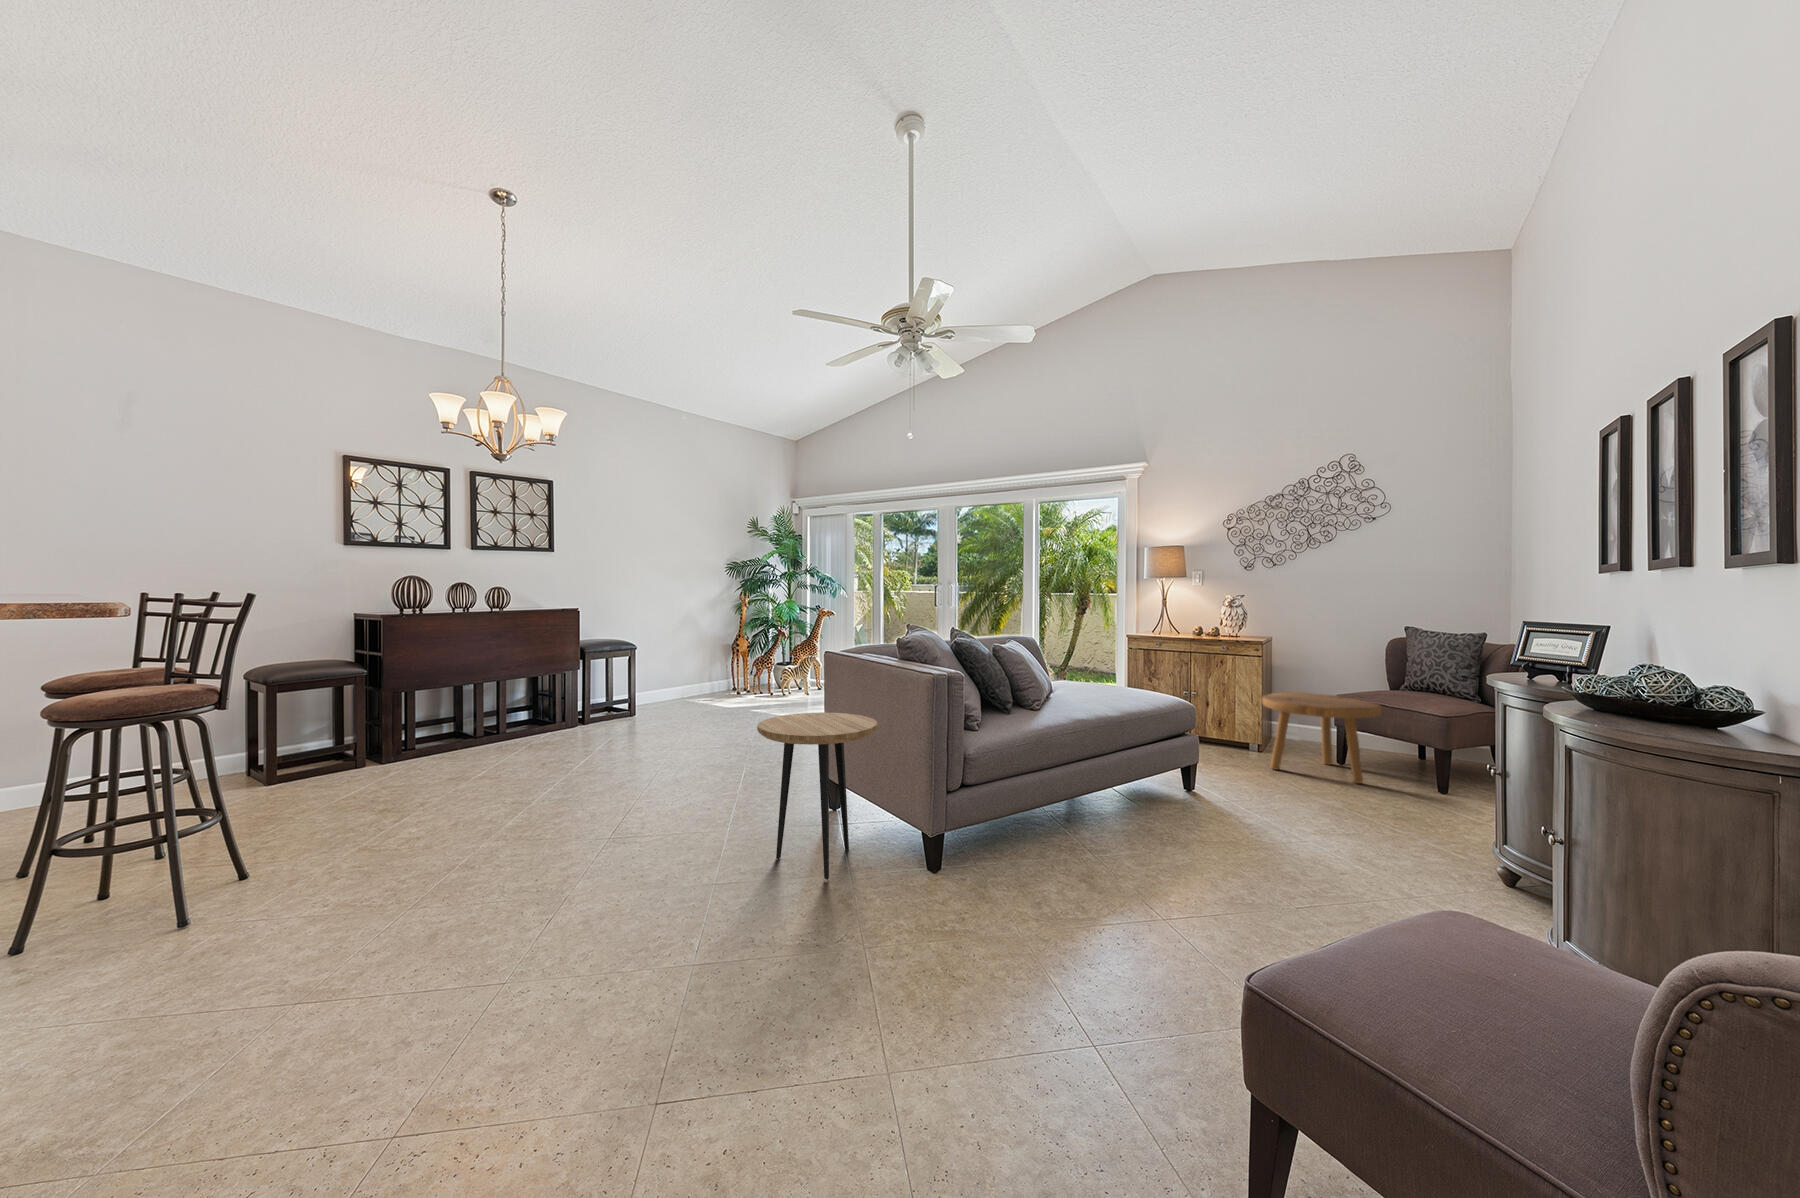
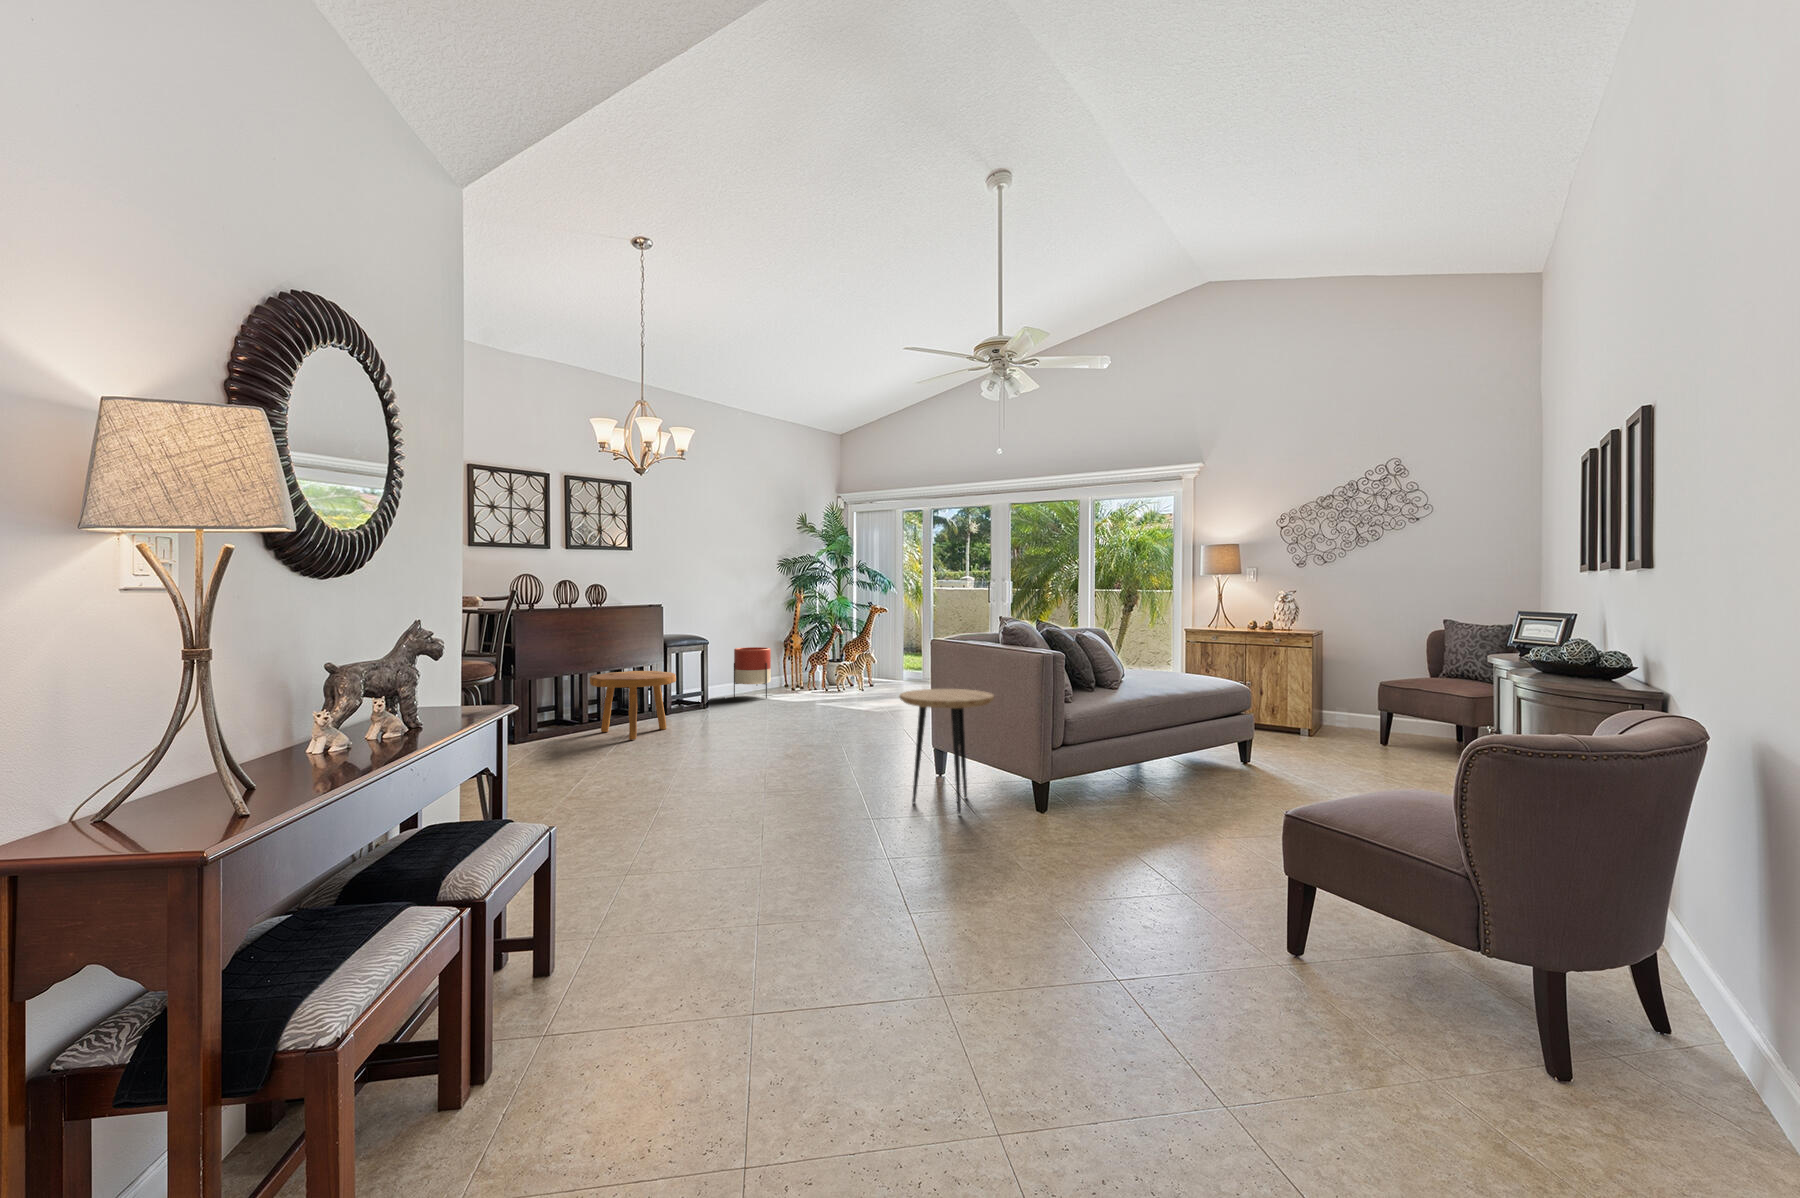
planter: none [672,651,711,703] -> present [734,647,771,699]
footstool: present [1262,692,1381,783] -> present [590,671,676,740]

